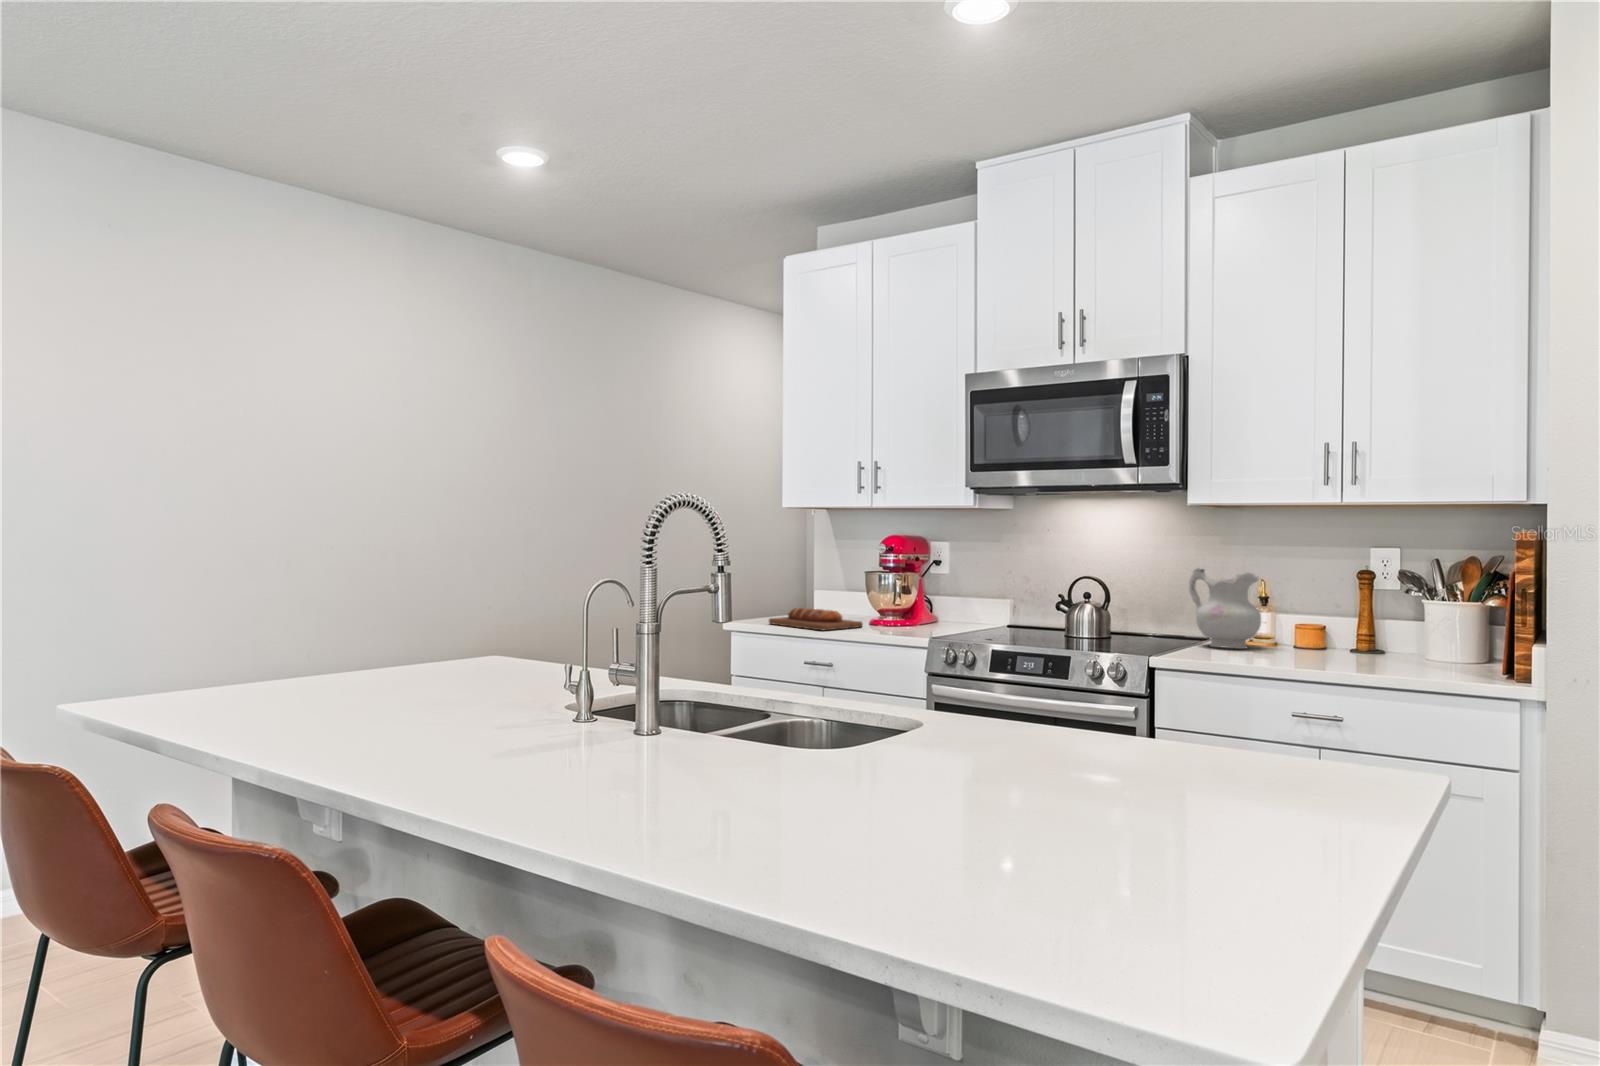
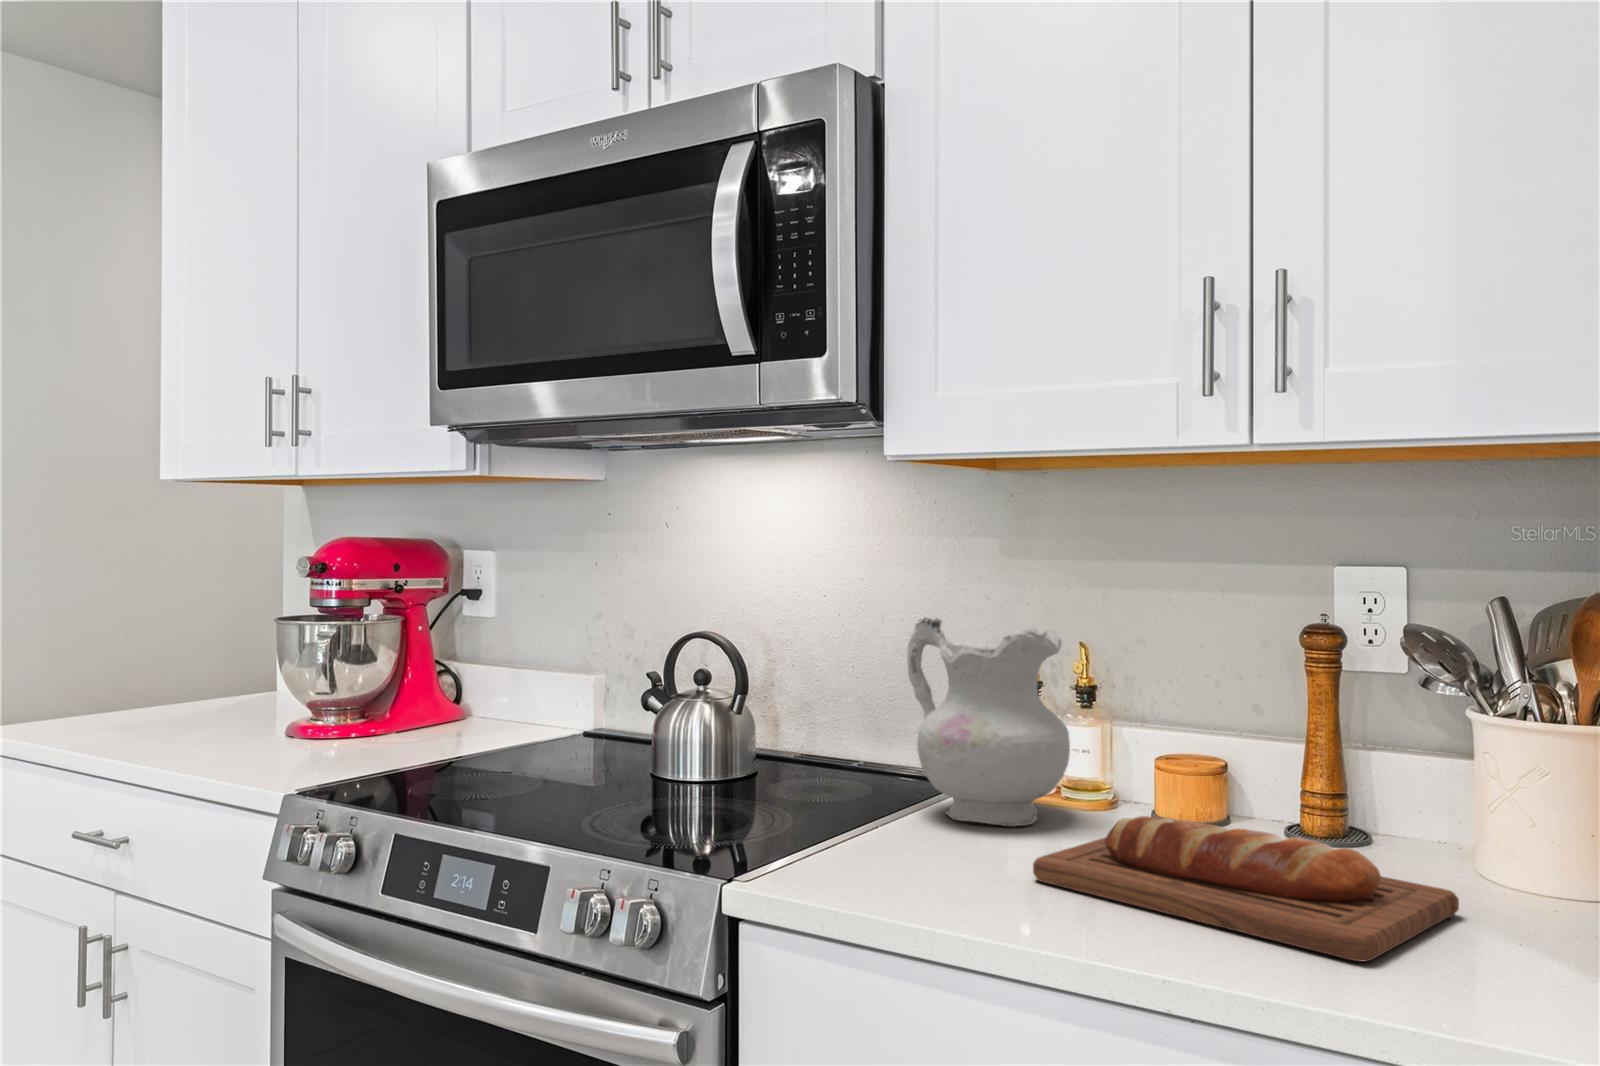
bread loaf: present [769,608,863,630] -> present [1033,816,1459,962]

